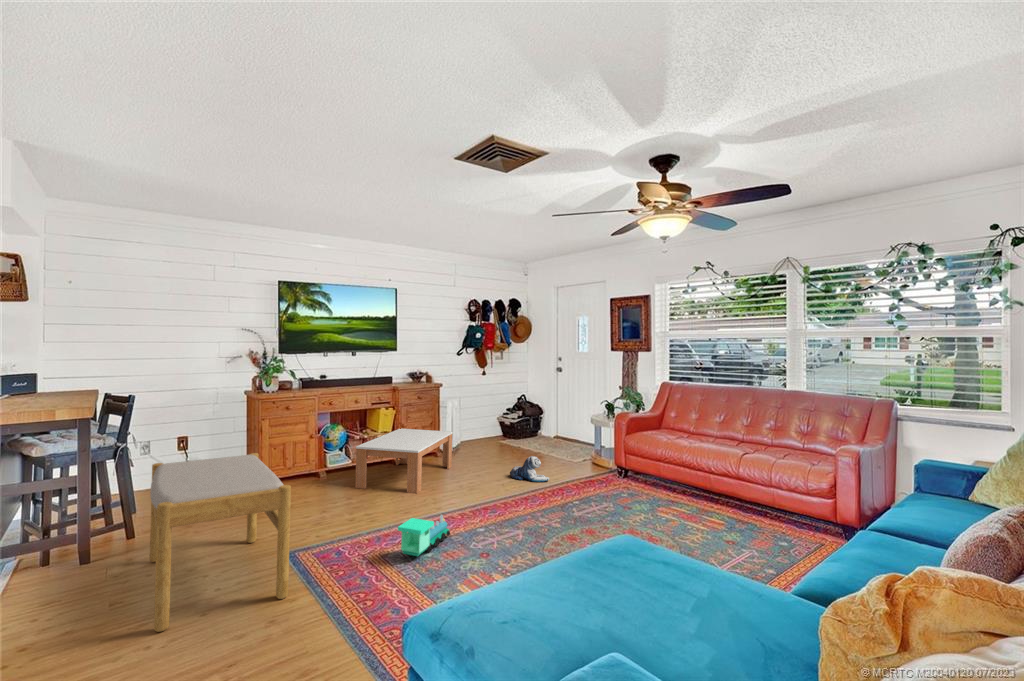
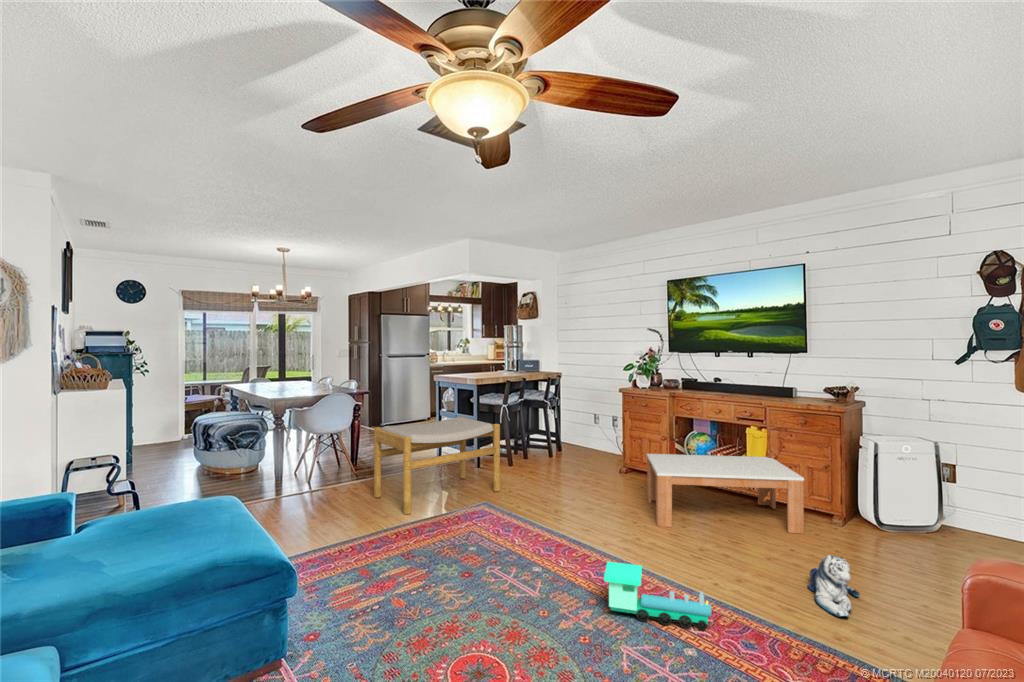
toy train: present [398,515,450,556] -> present [604,562,713,629]

